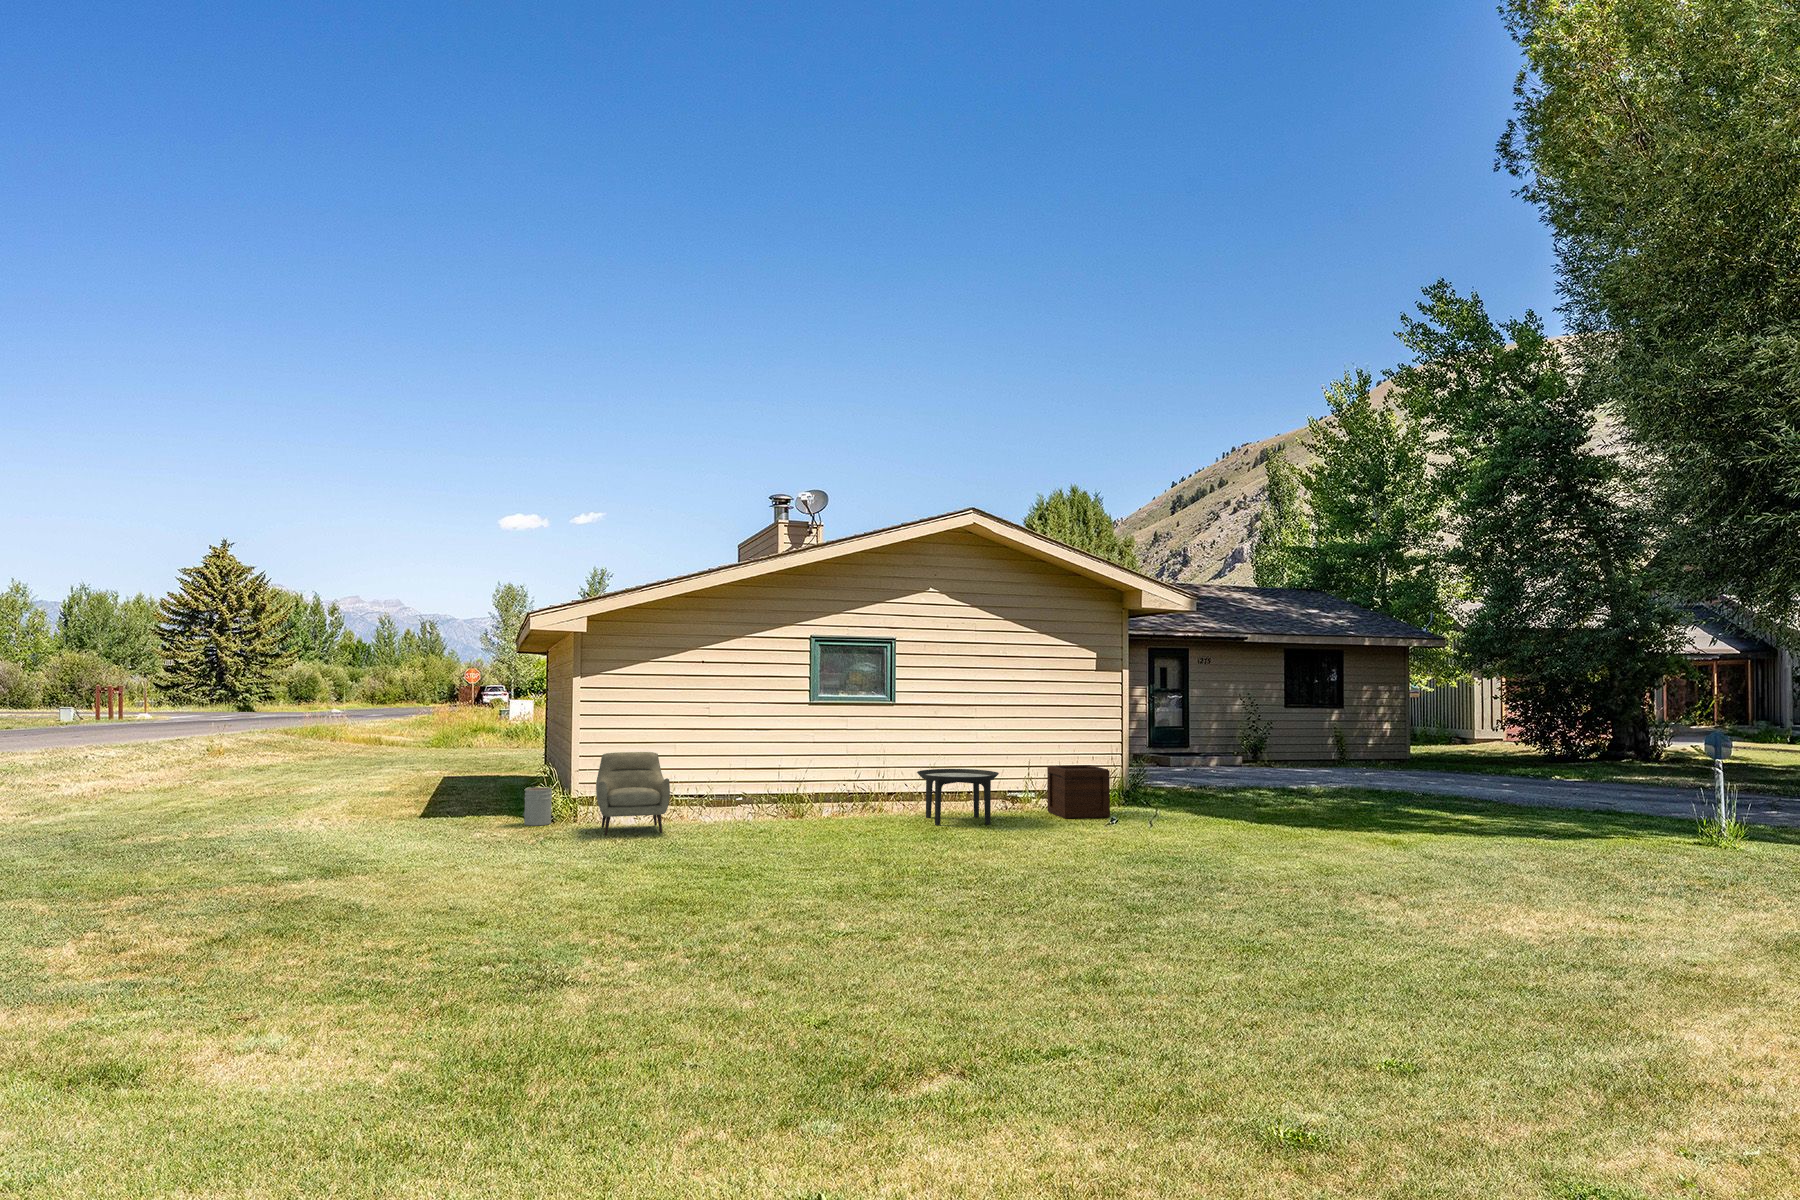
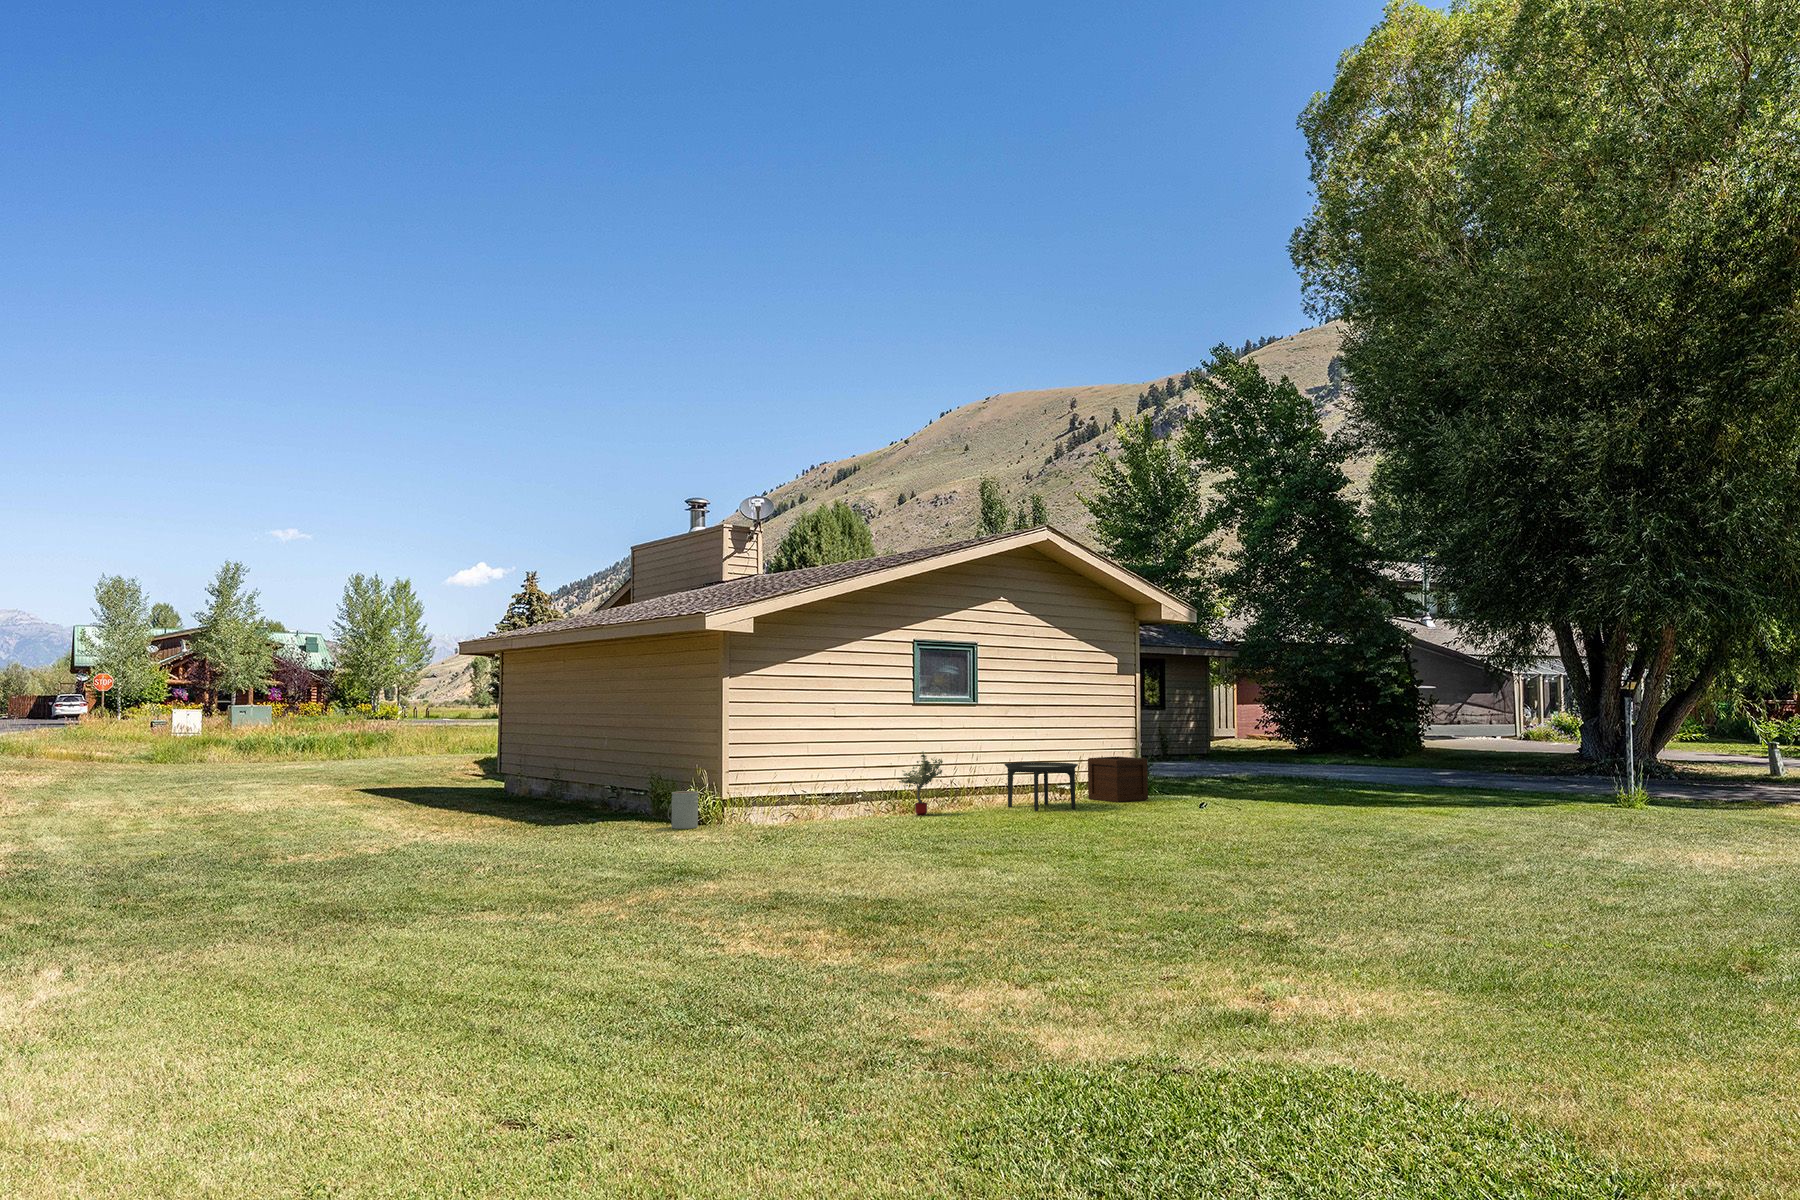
chair: present [596,752,670,835] -> none [750,752,837,832]
potted tree: none [776,754,831,823] -> present [899,752,943,815]

